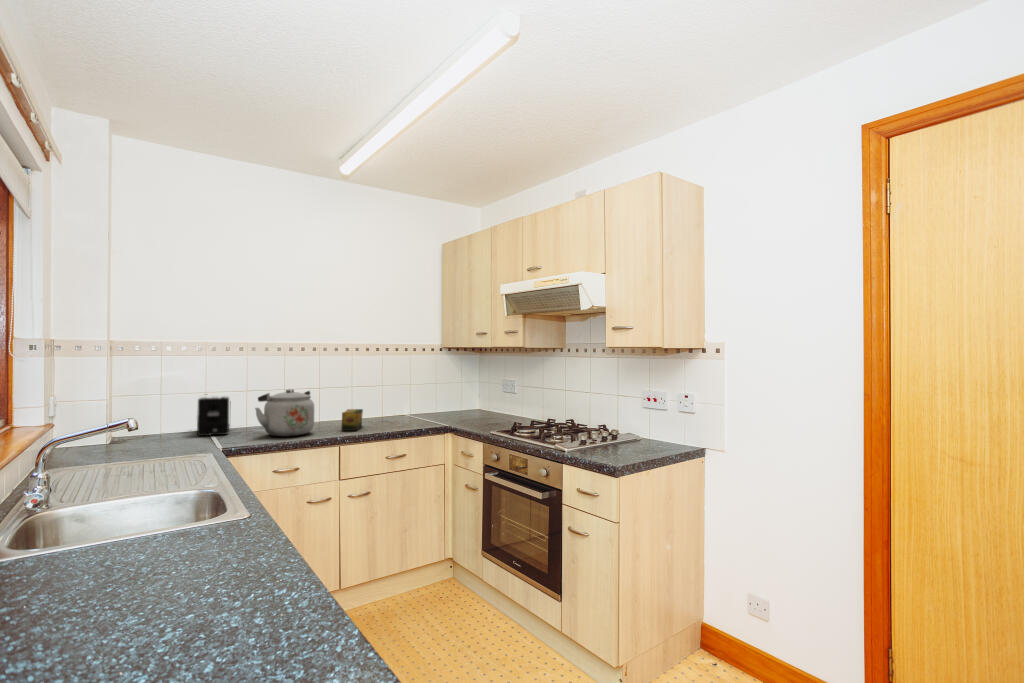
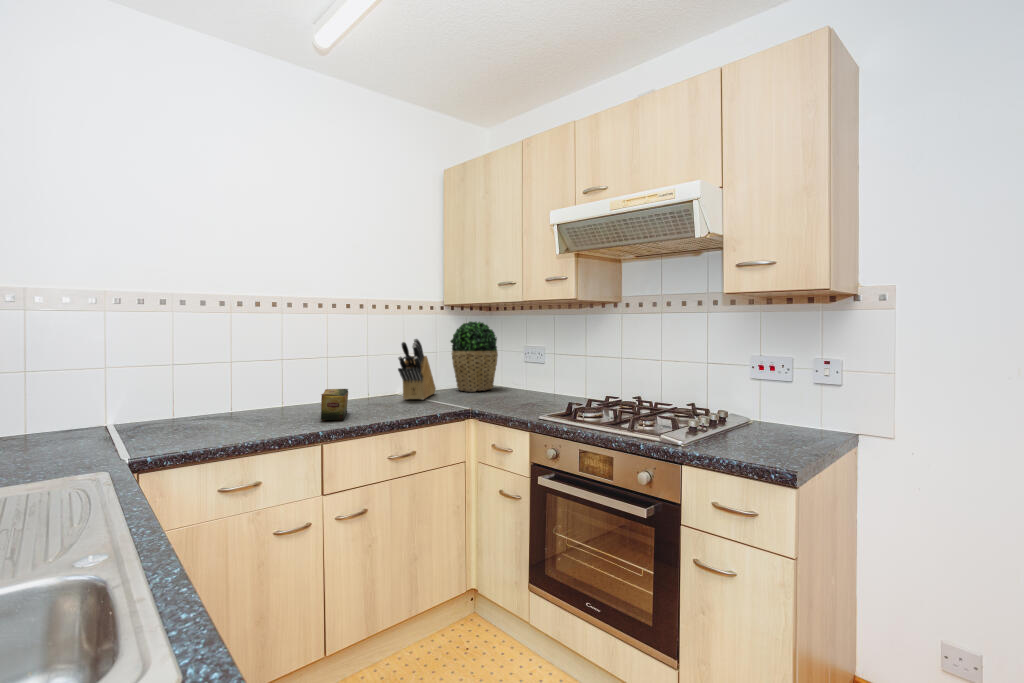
potted plant: none [448,359,485,414] -> present [450,321,498,392]
knife block: none [402,373,435,419] -> present [398,339,436,400]
kettle: present [255,389,314,437] -> none [185,361,280,433]
toaster: present [197,396,231,436] -> none [89,370,146,436]

